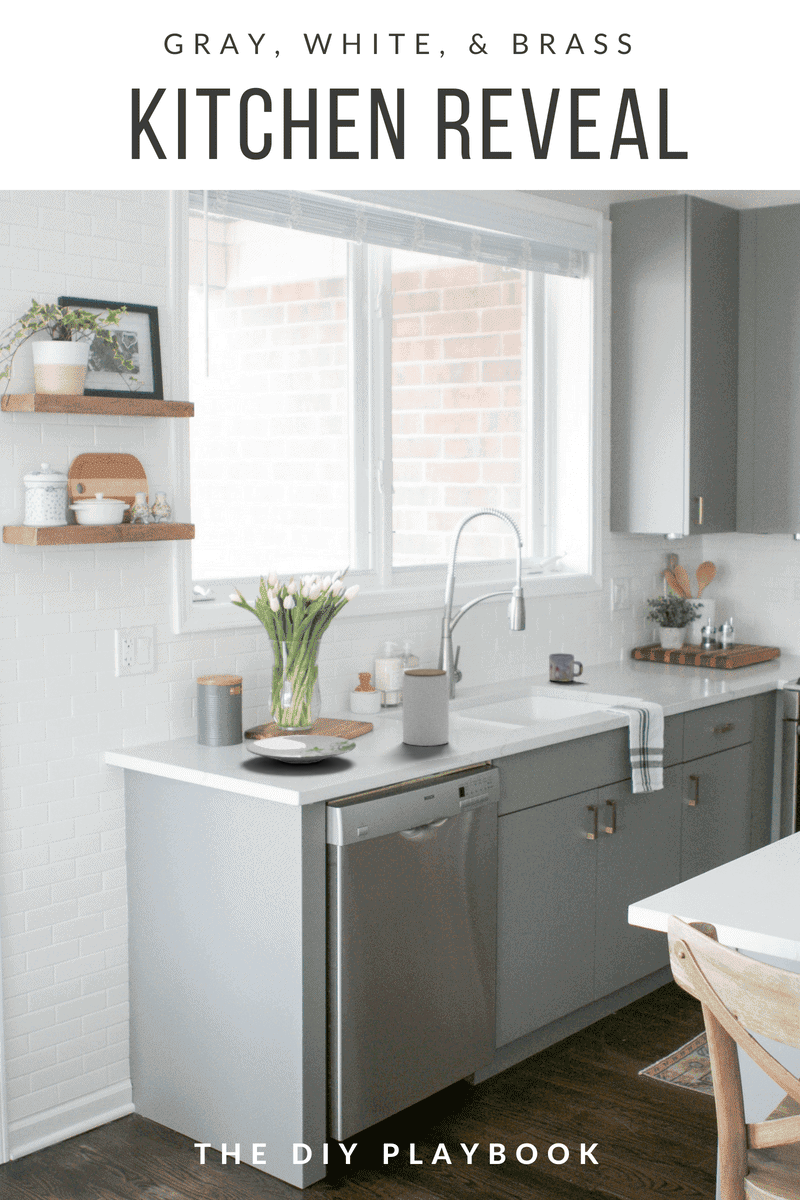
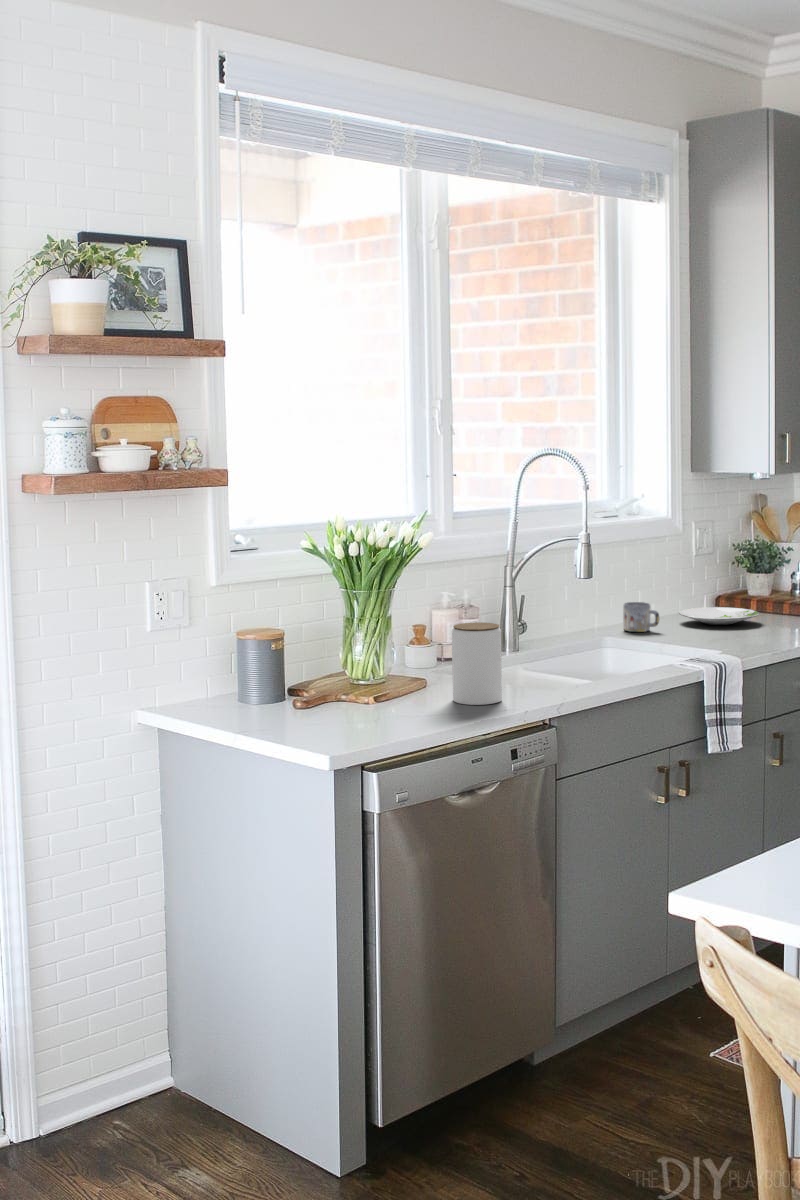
plate: present [247,735,356,764] -> present [679,607,760,625]

